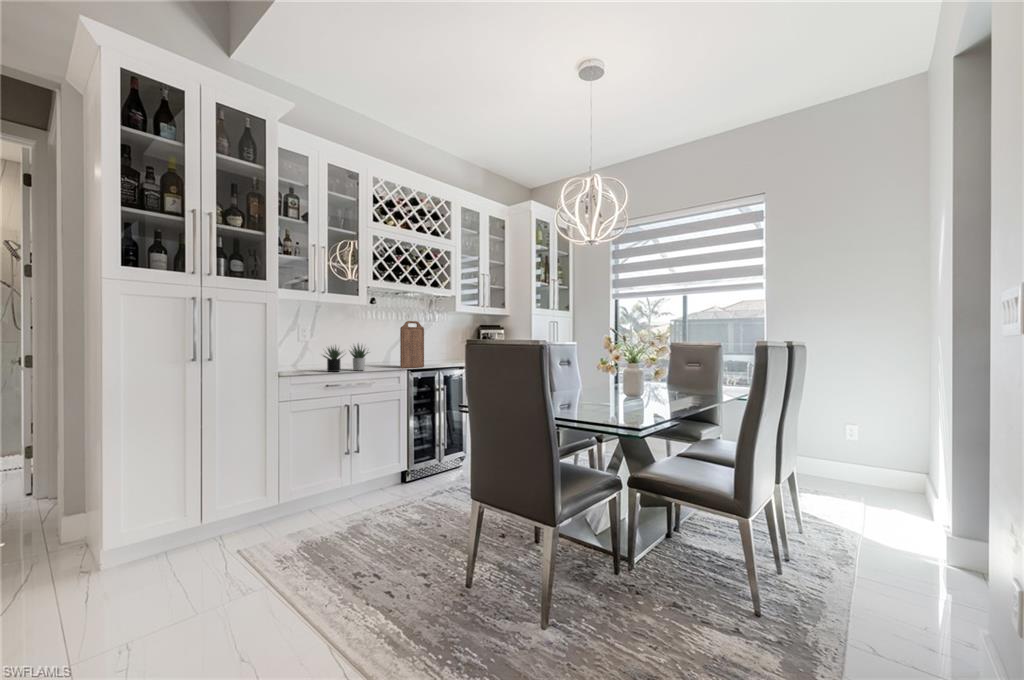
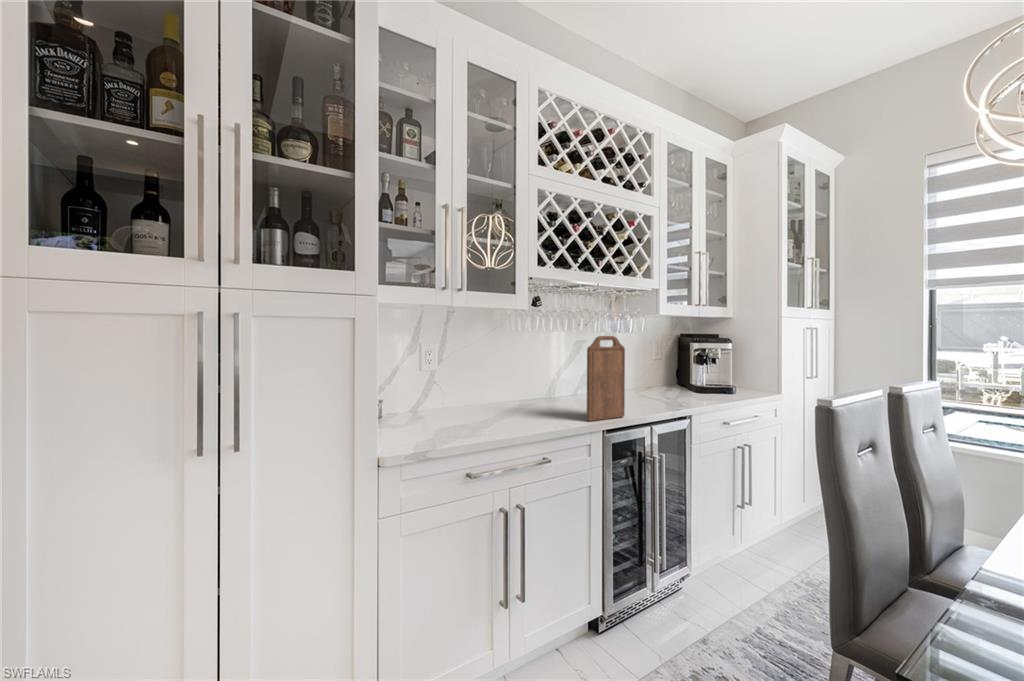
succulent plant: present [323,345,368,372] -> none [452,378,542,439]

